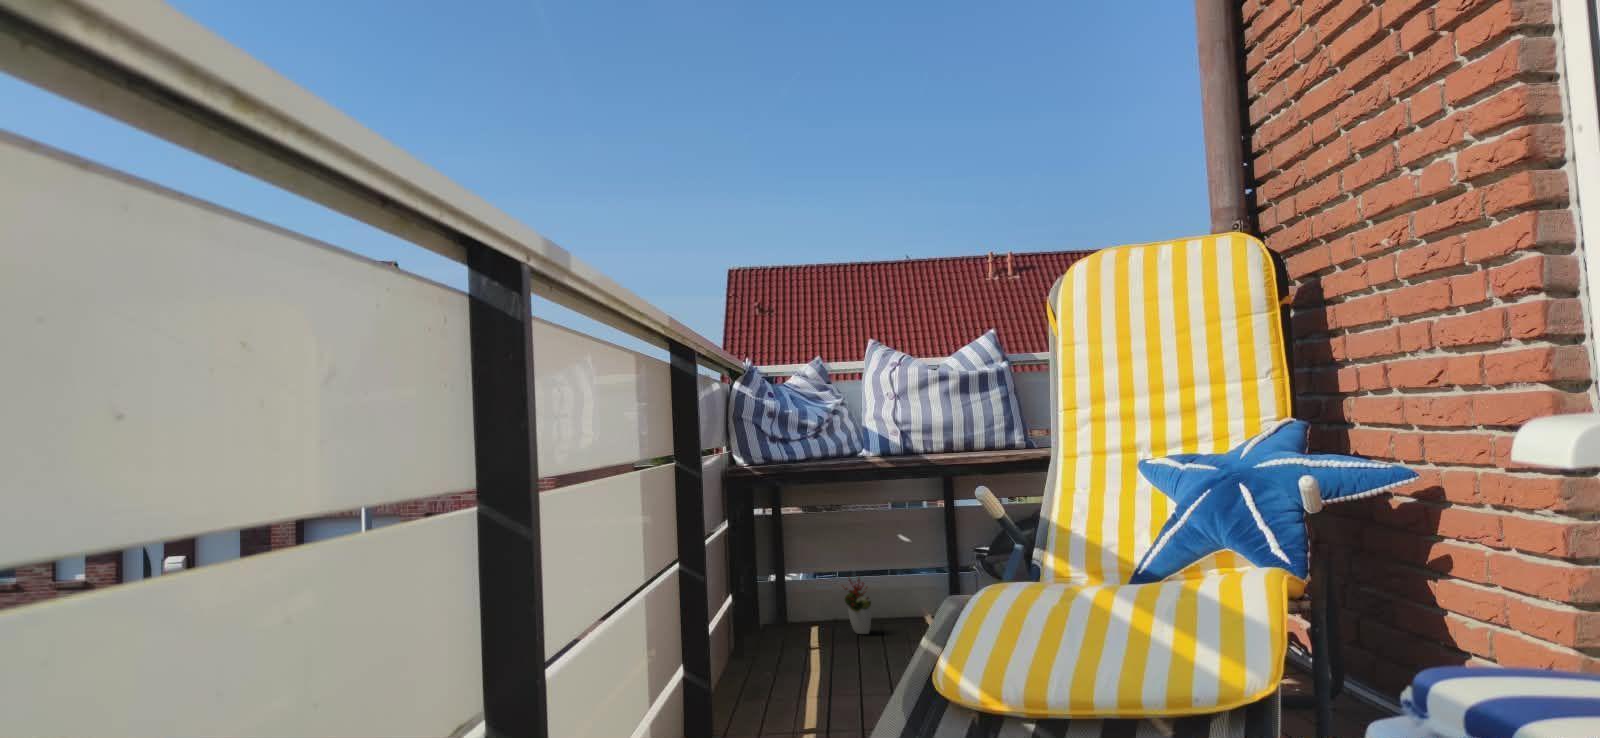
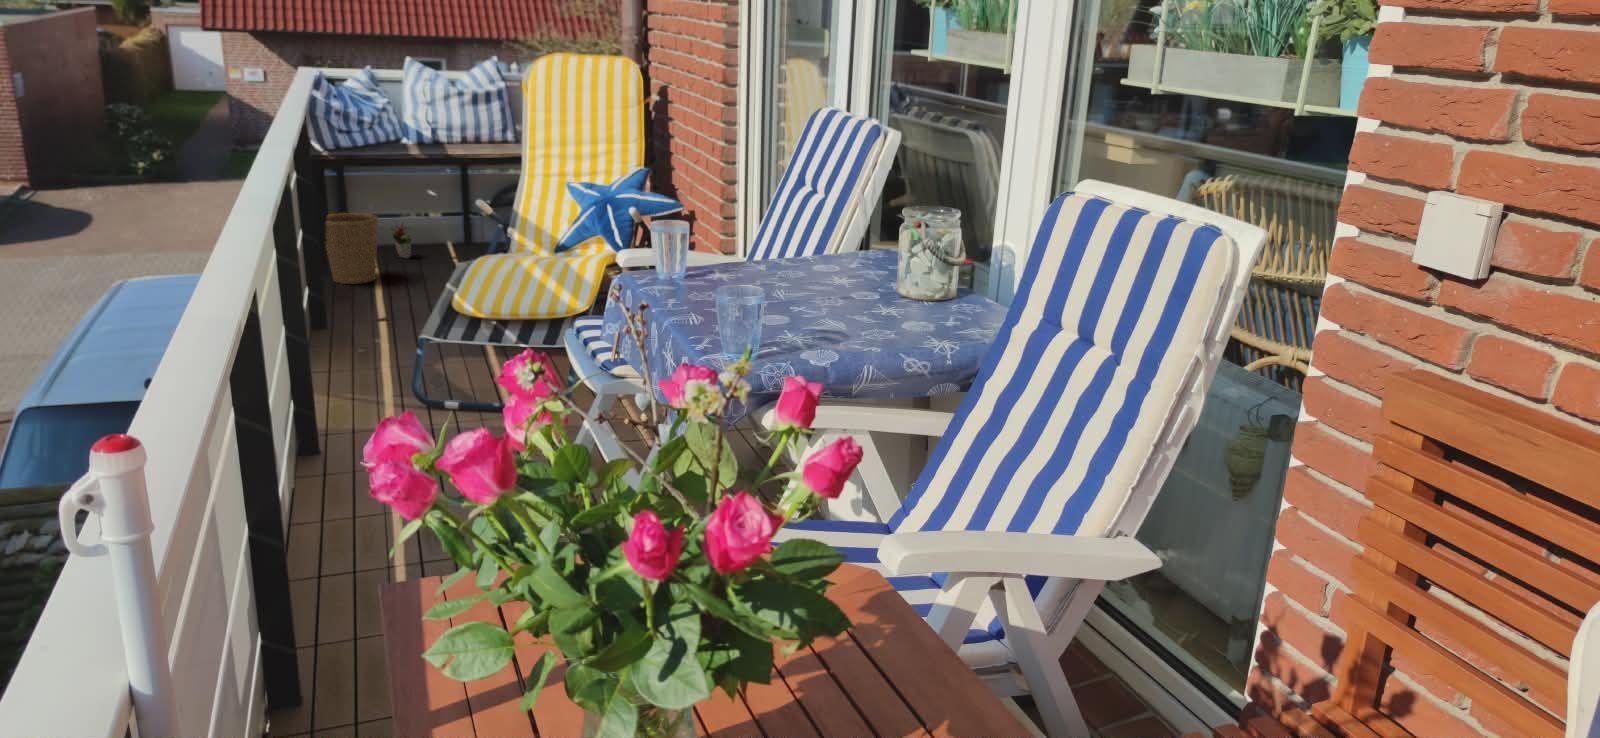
basket: none [735,540,820,670] -> present [324,207,378,284]

